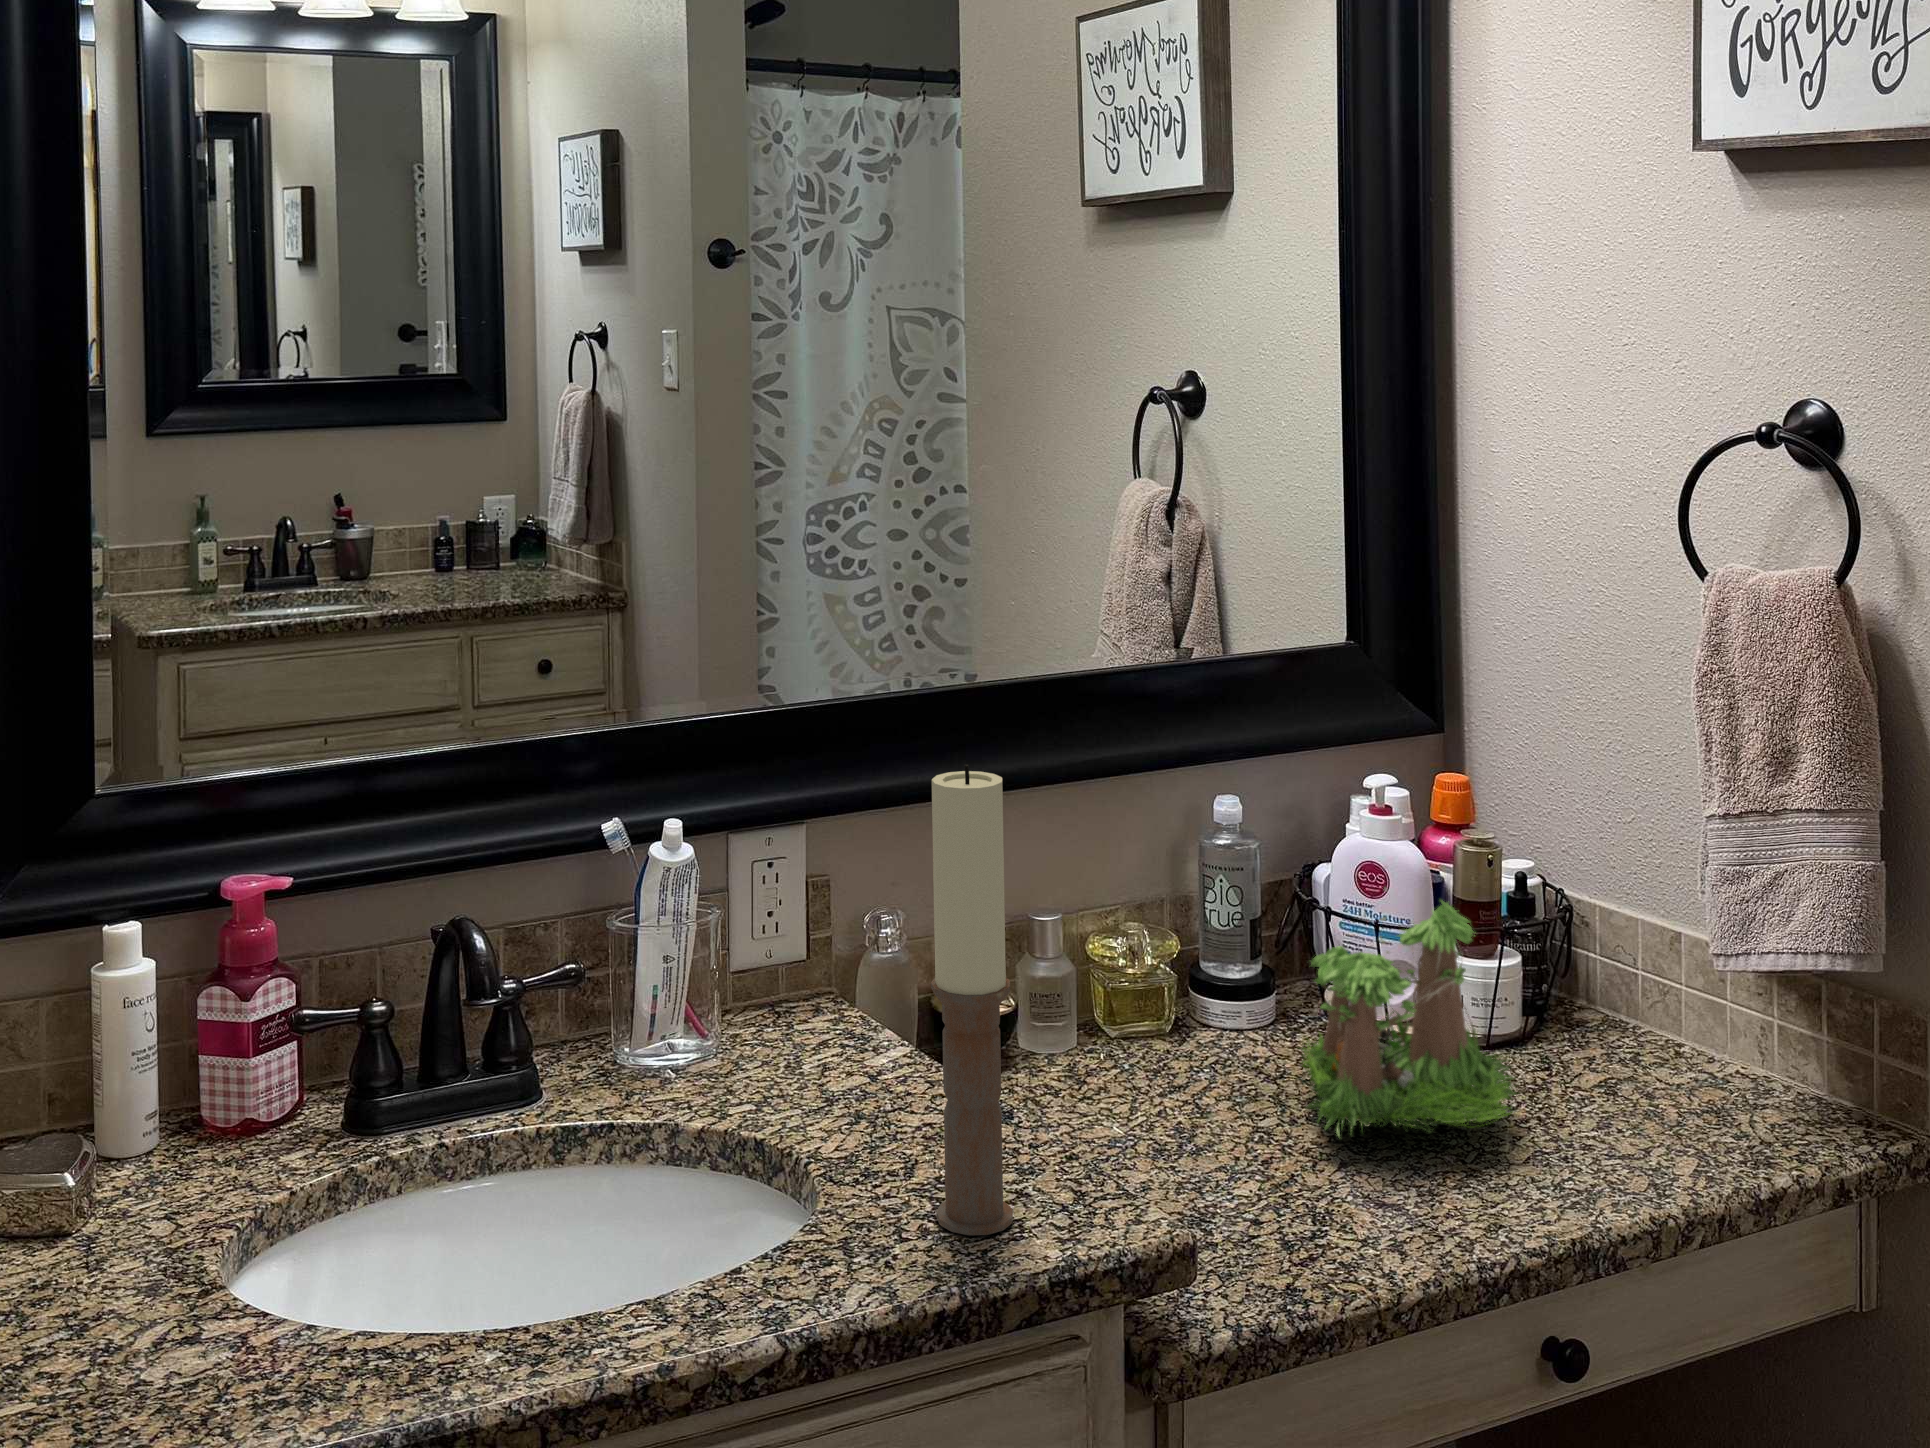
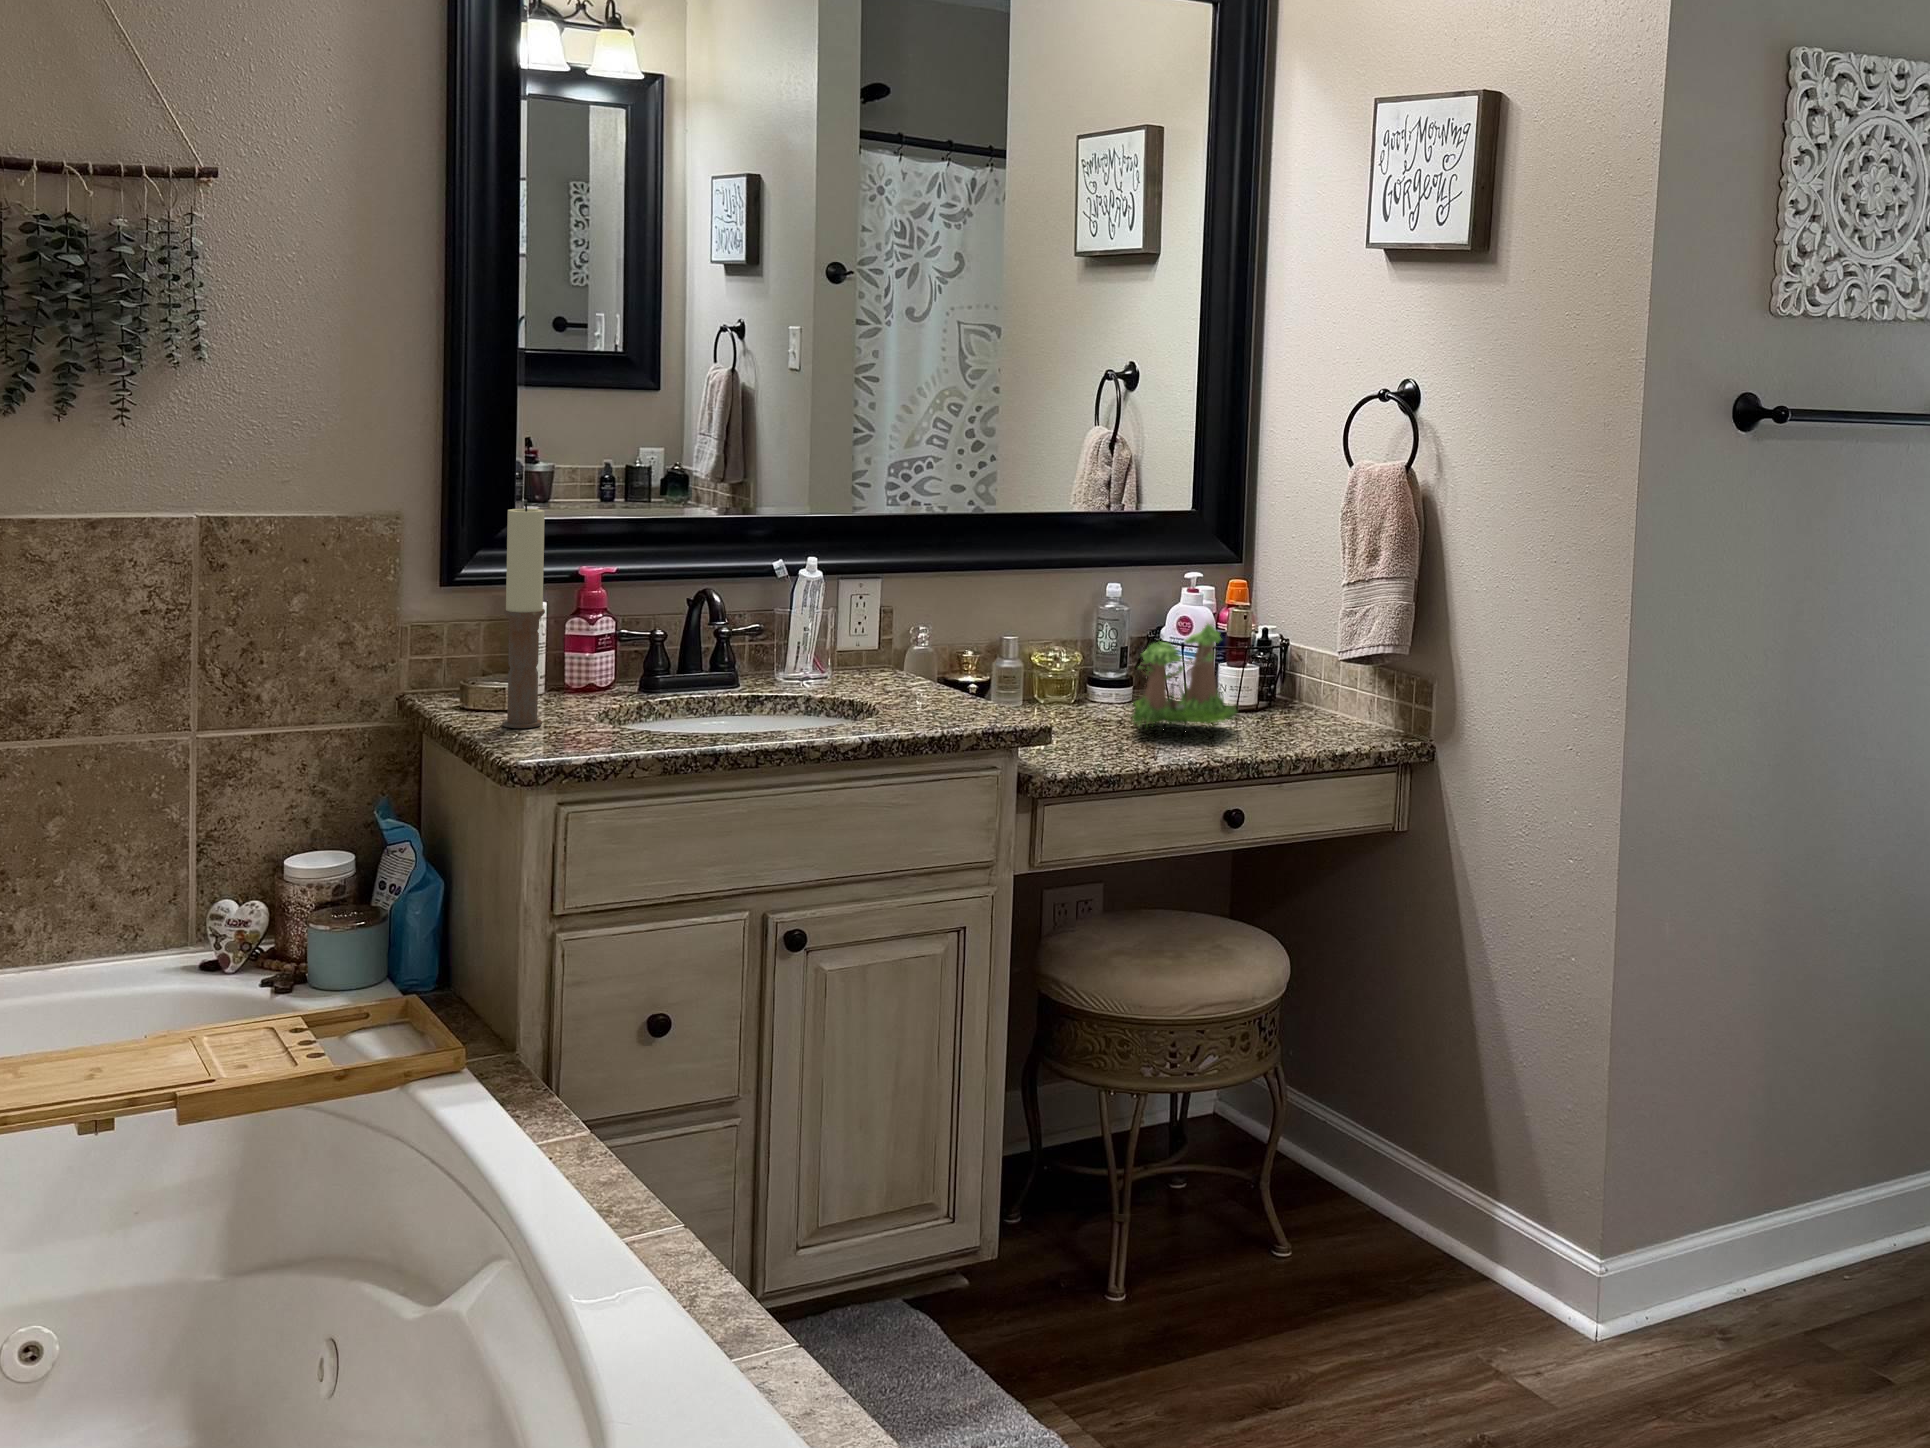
candle: present [931,765,1013,1235] -> present [502,503,545,728]

